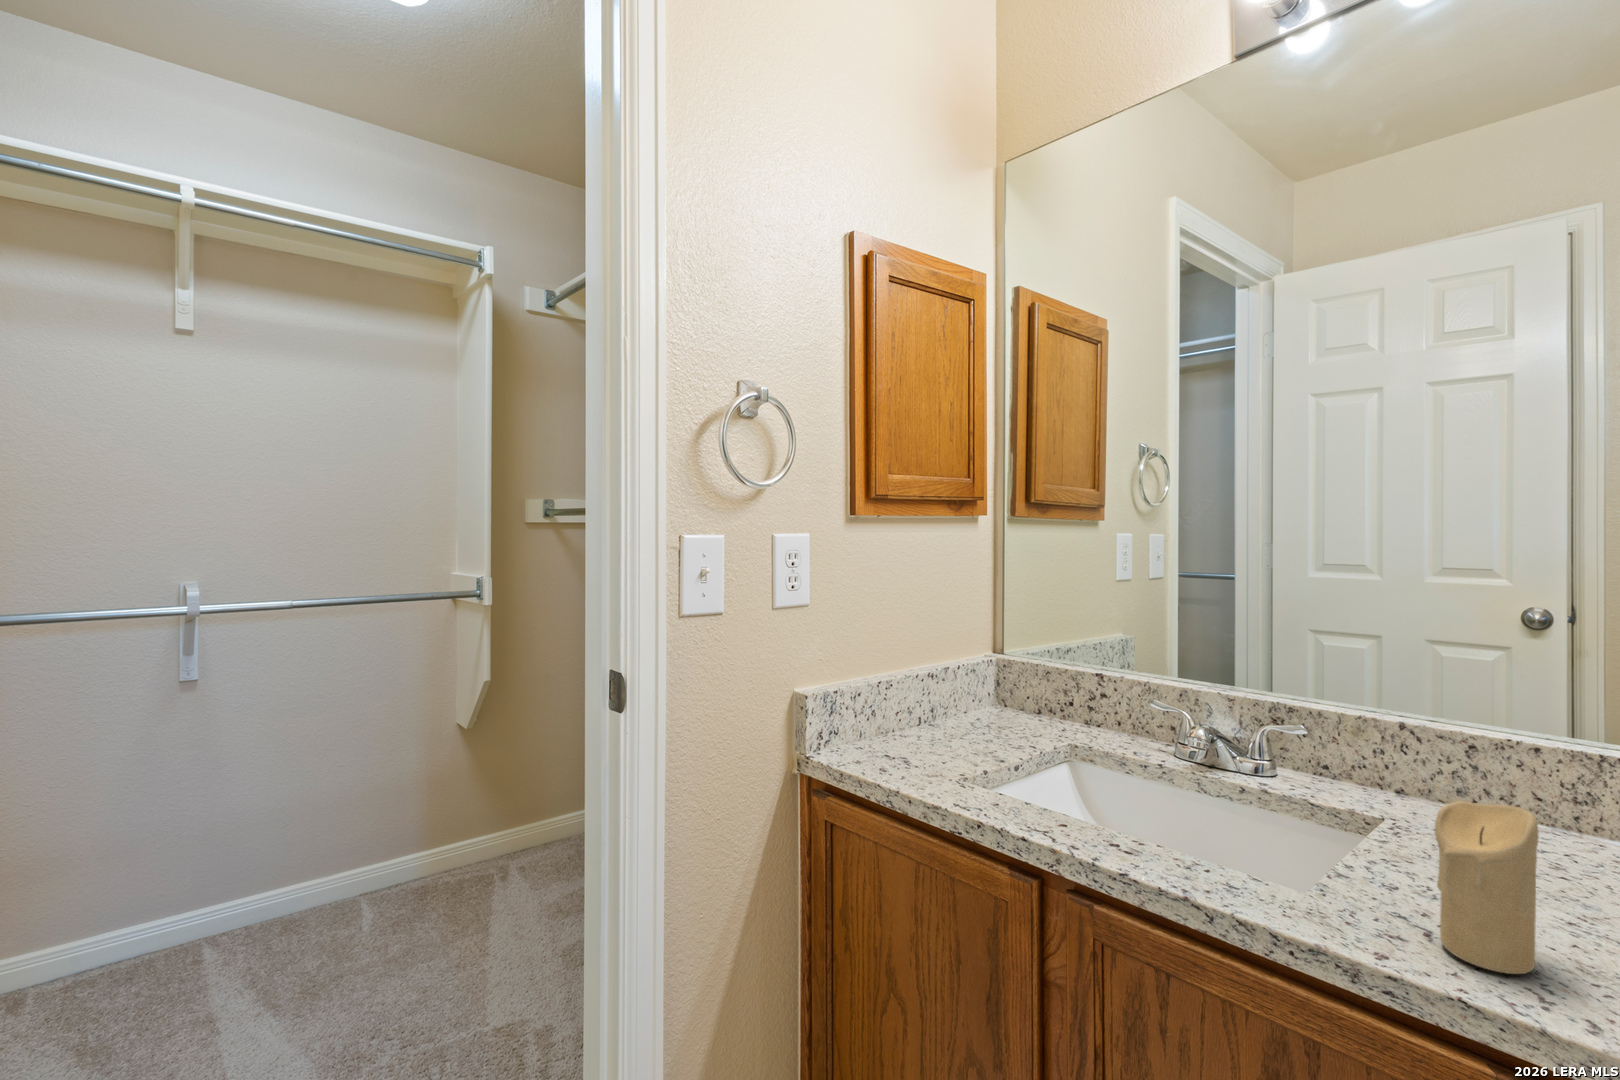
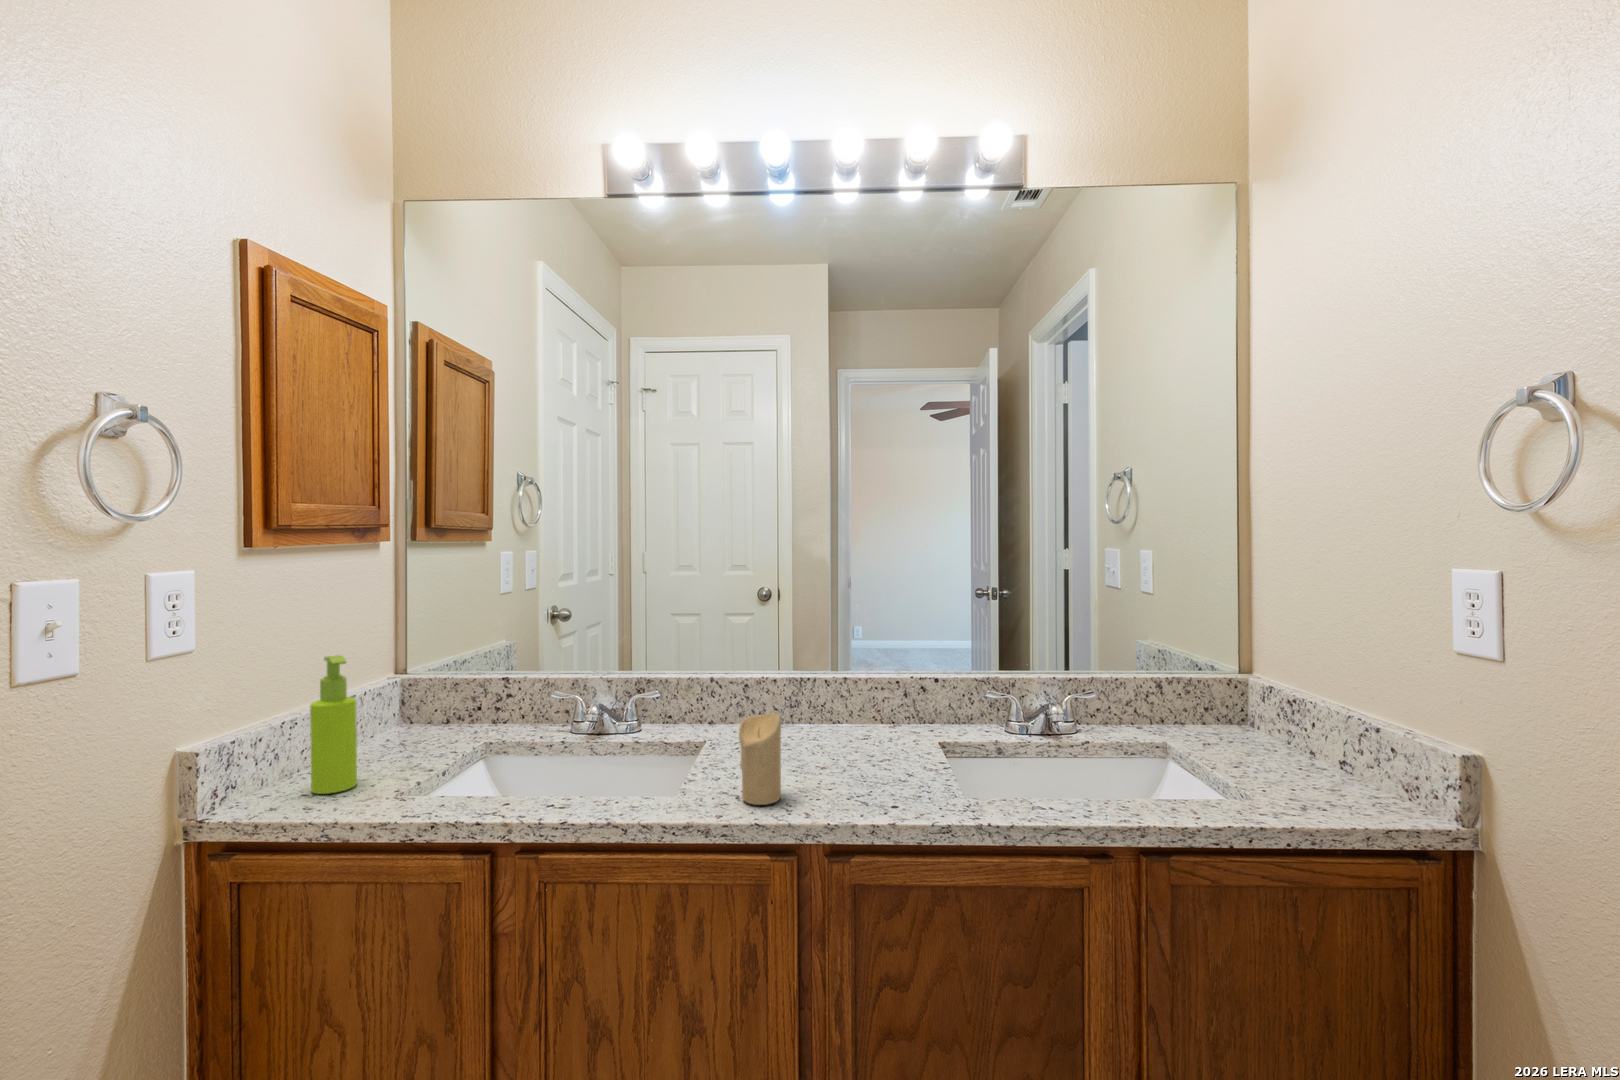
soap dispenser: none [893,624,932,760] -> present [310,655,357,794]

